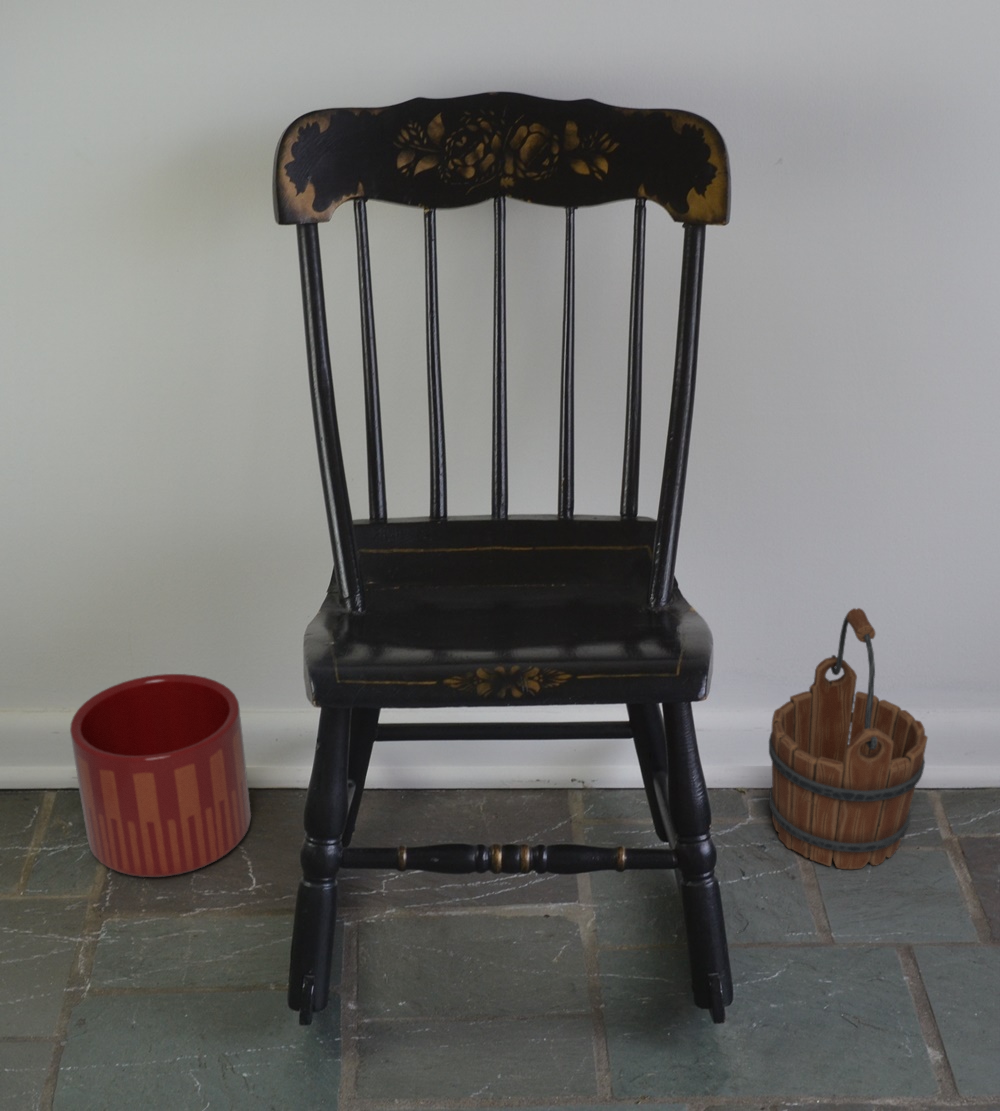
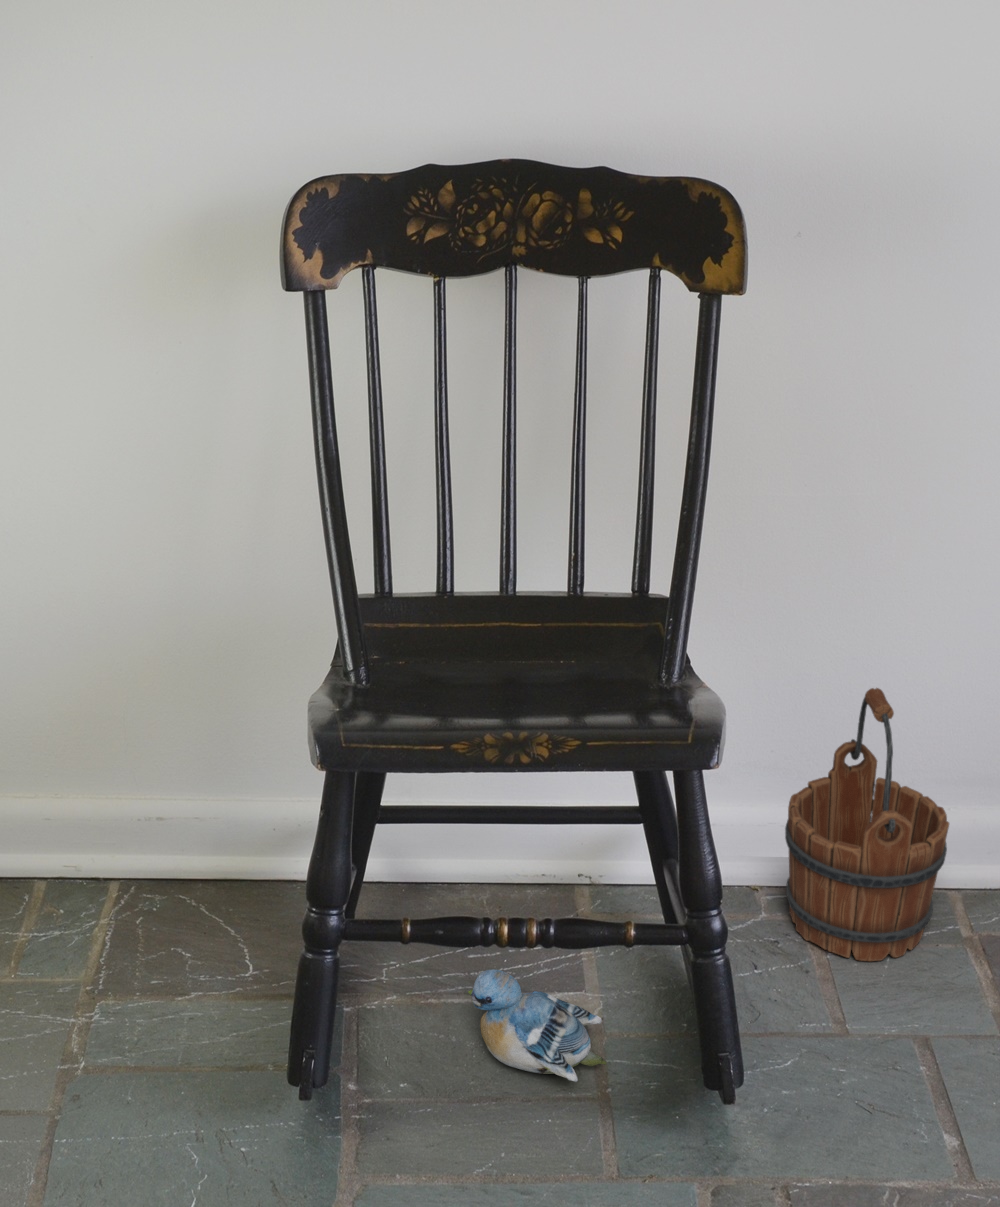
planter: present [70,674,251,877] -> none [63,753,245,962]
plush toy: none [464,889,599,998] -> present [468,970,607,1082]

